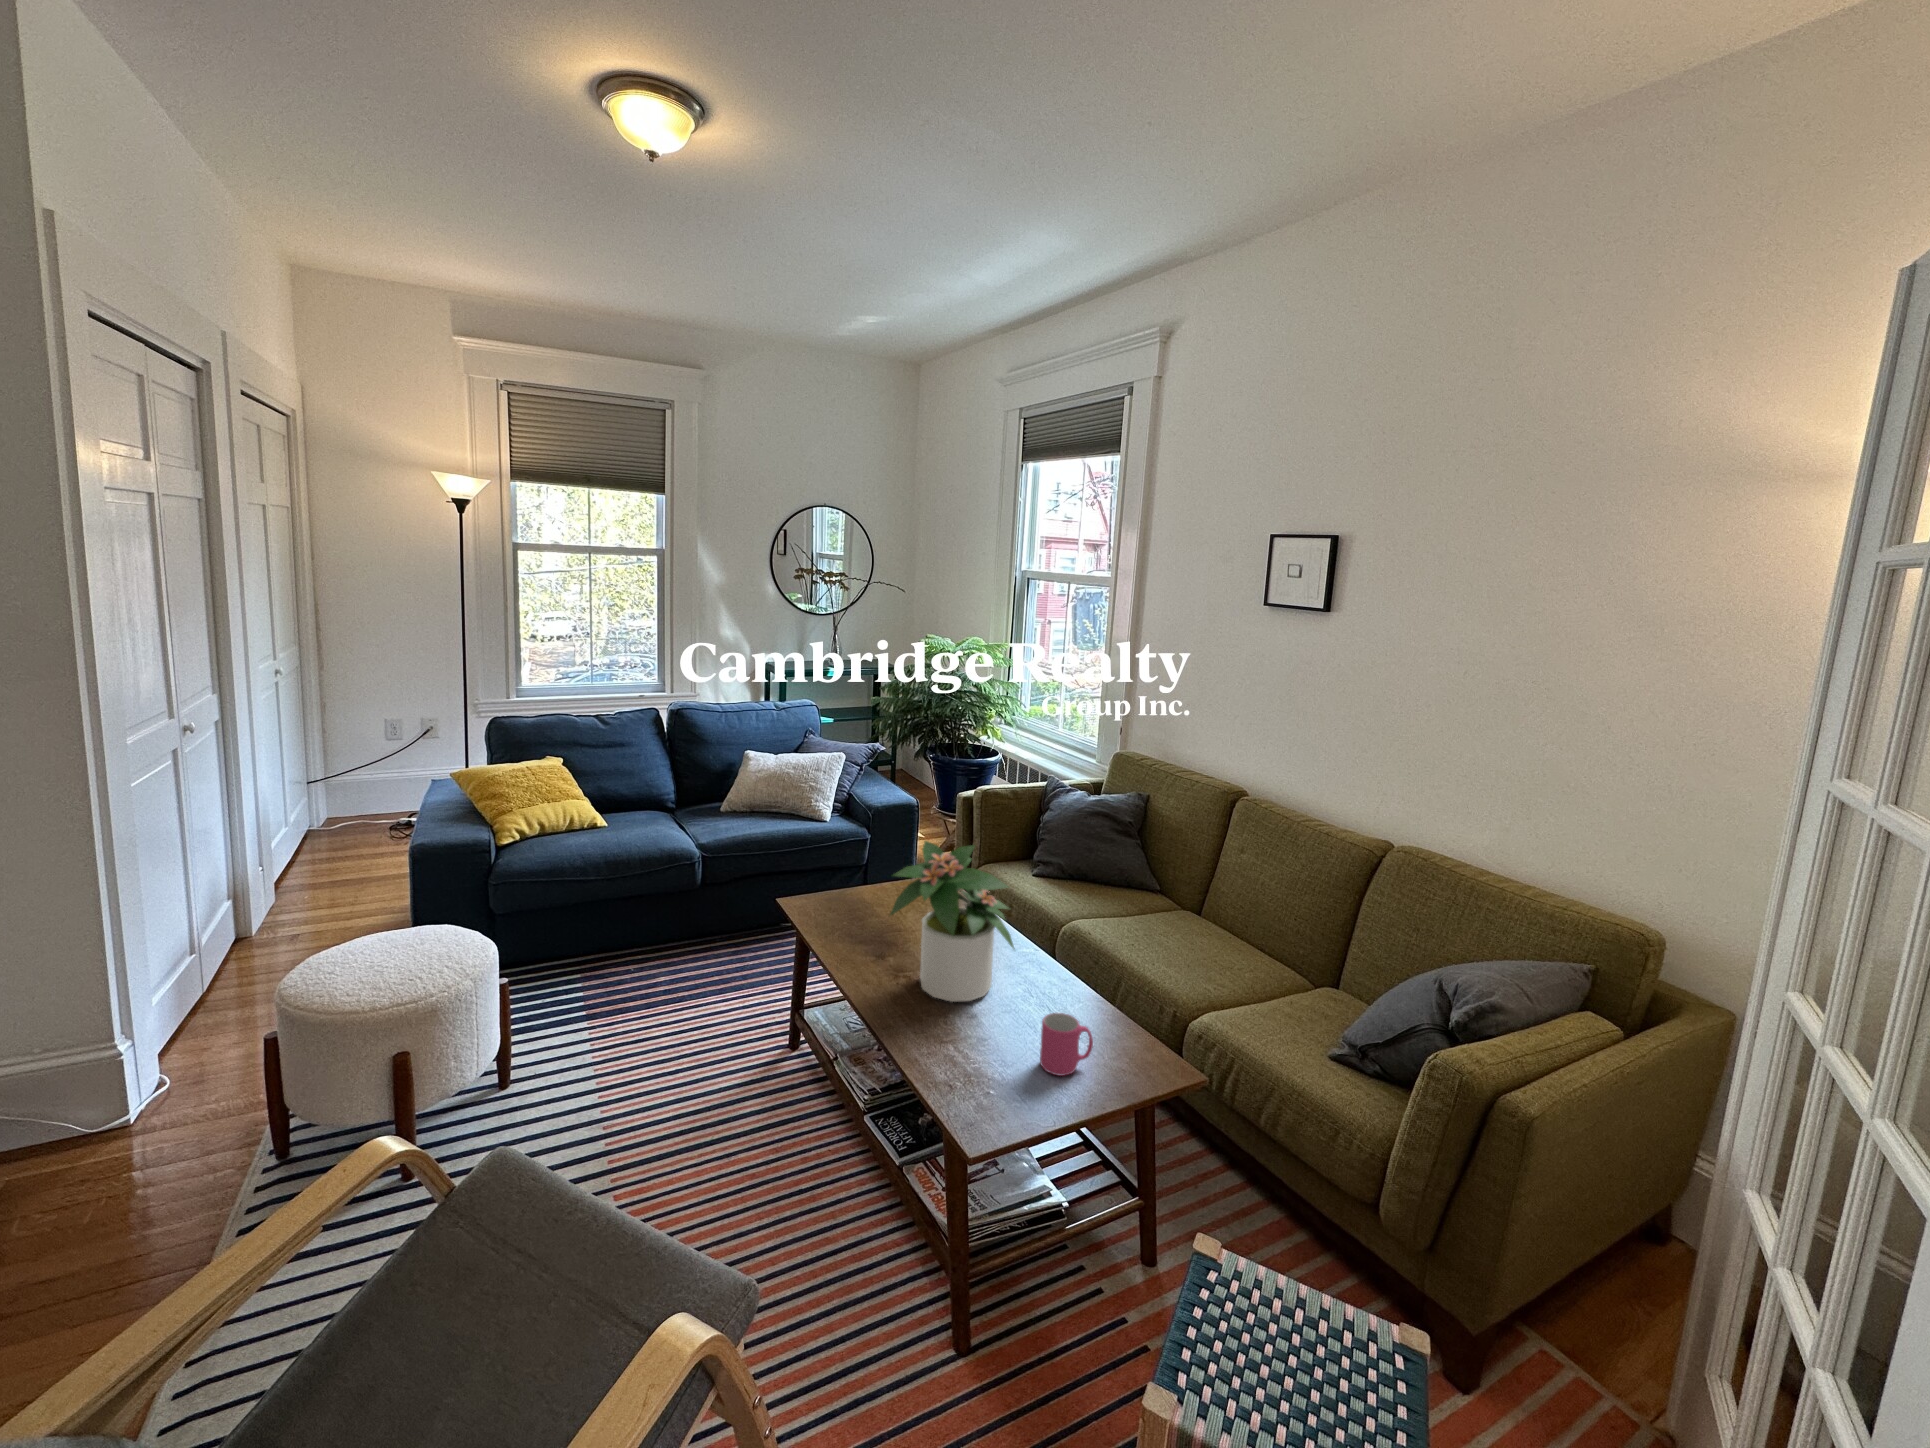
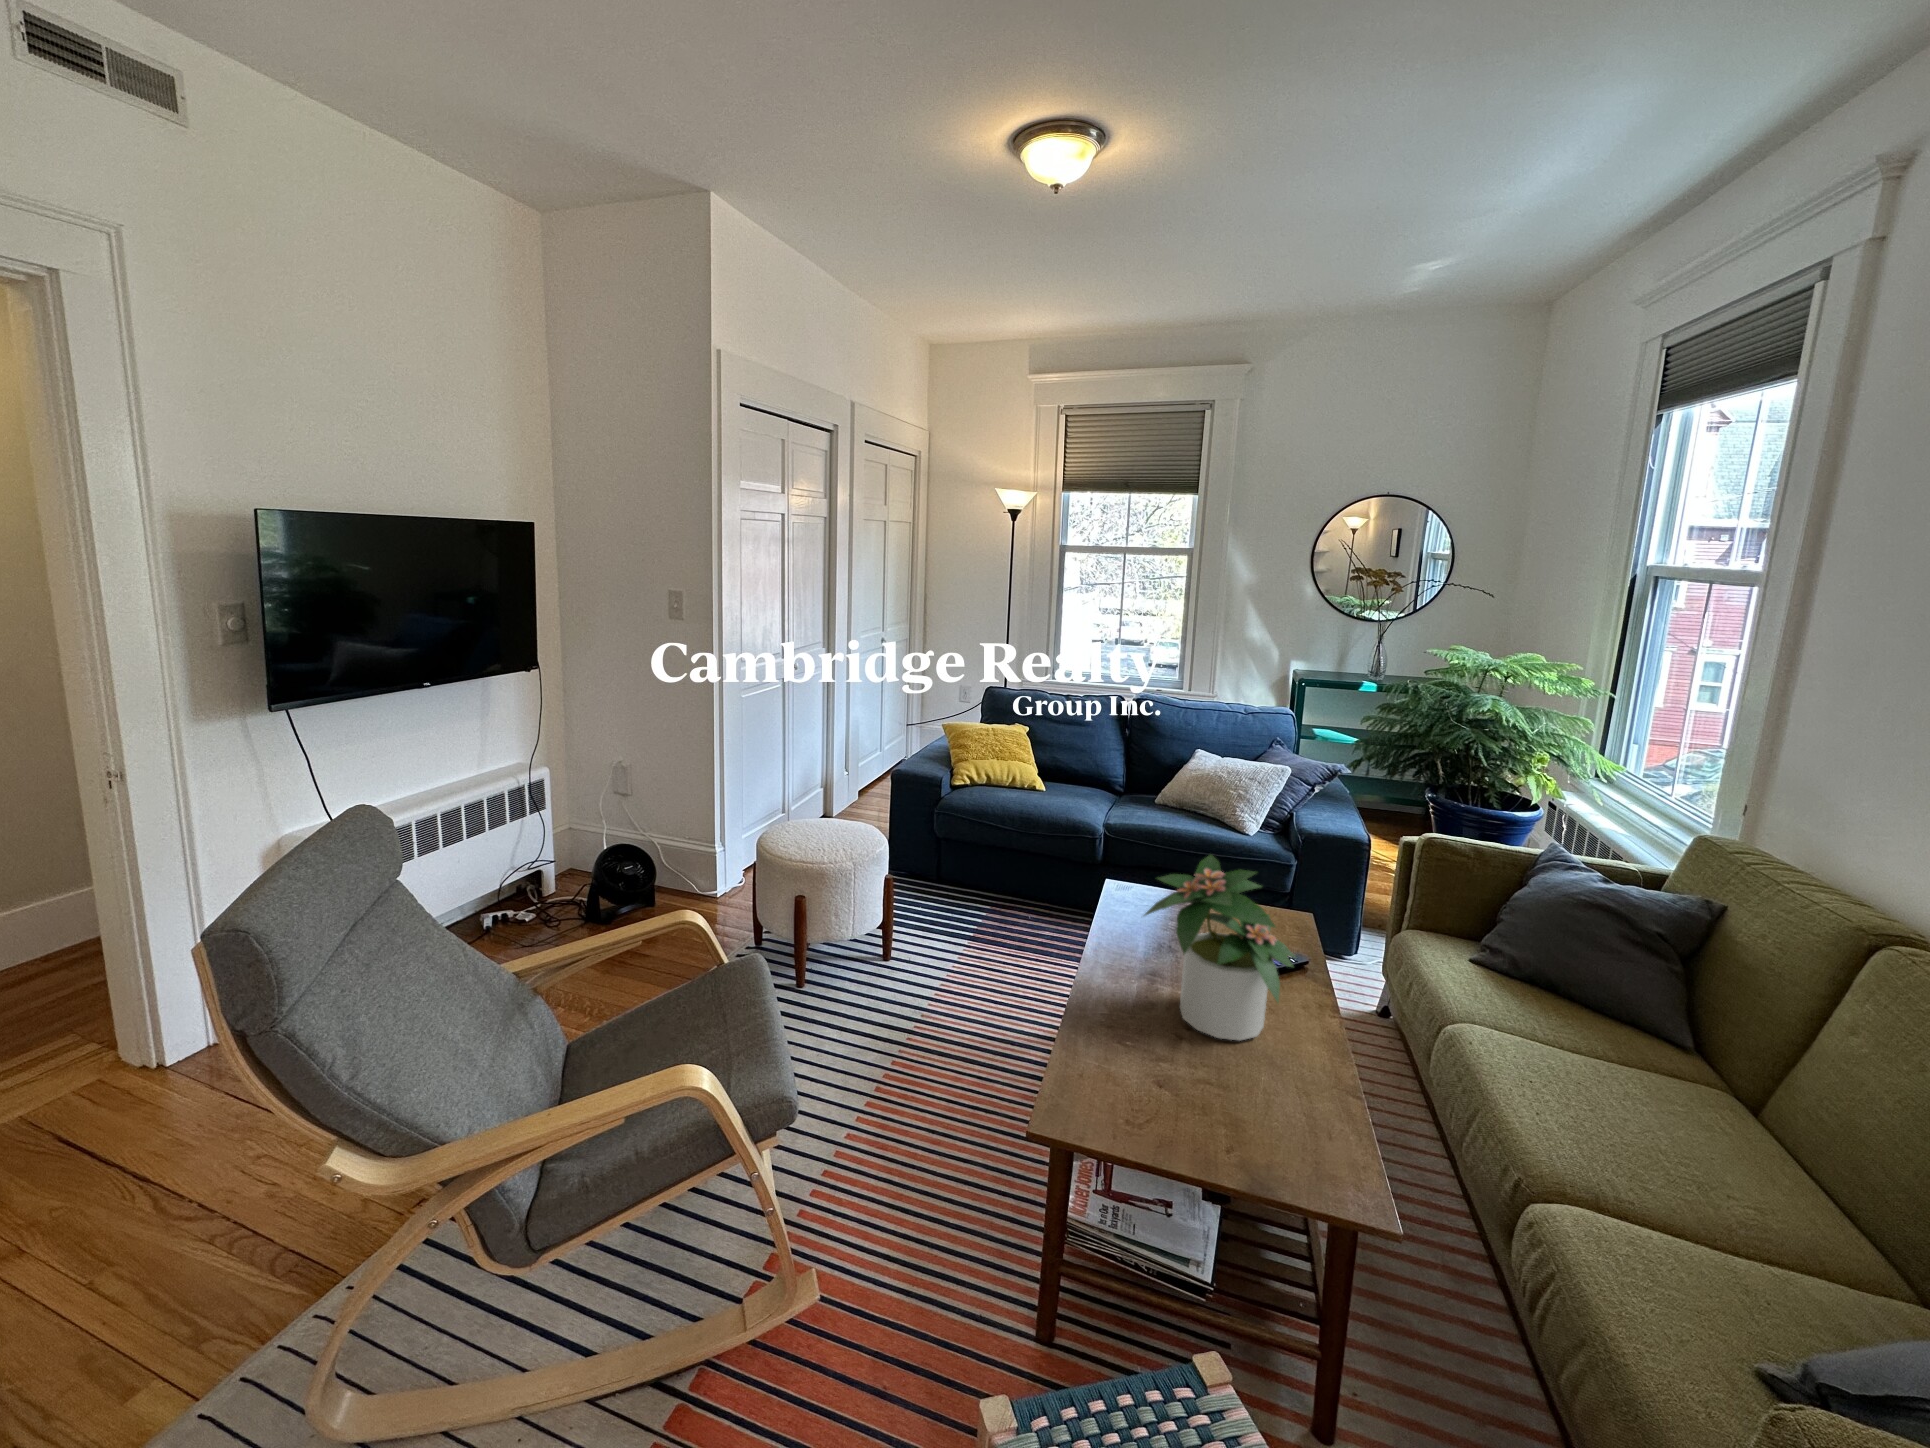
mug: present [1040,1013,1093,1076] -> none [1229,1075,1297,1151]

